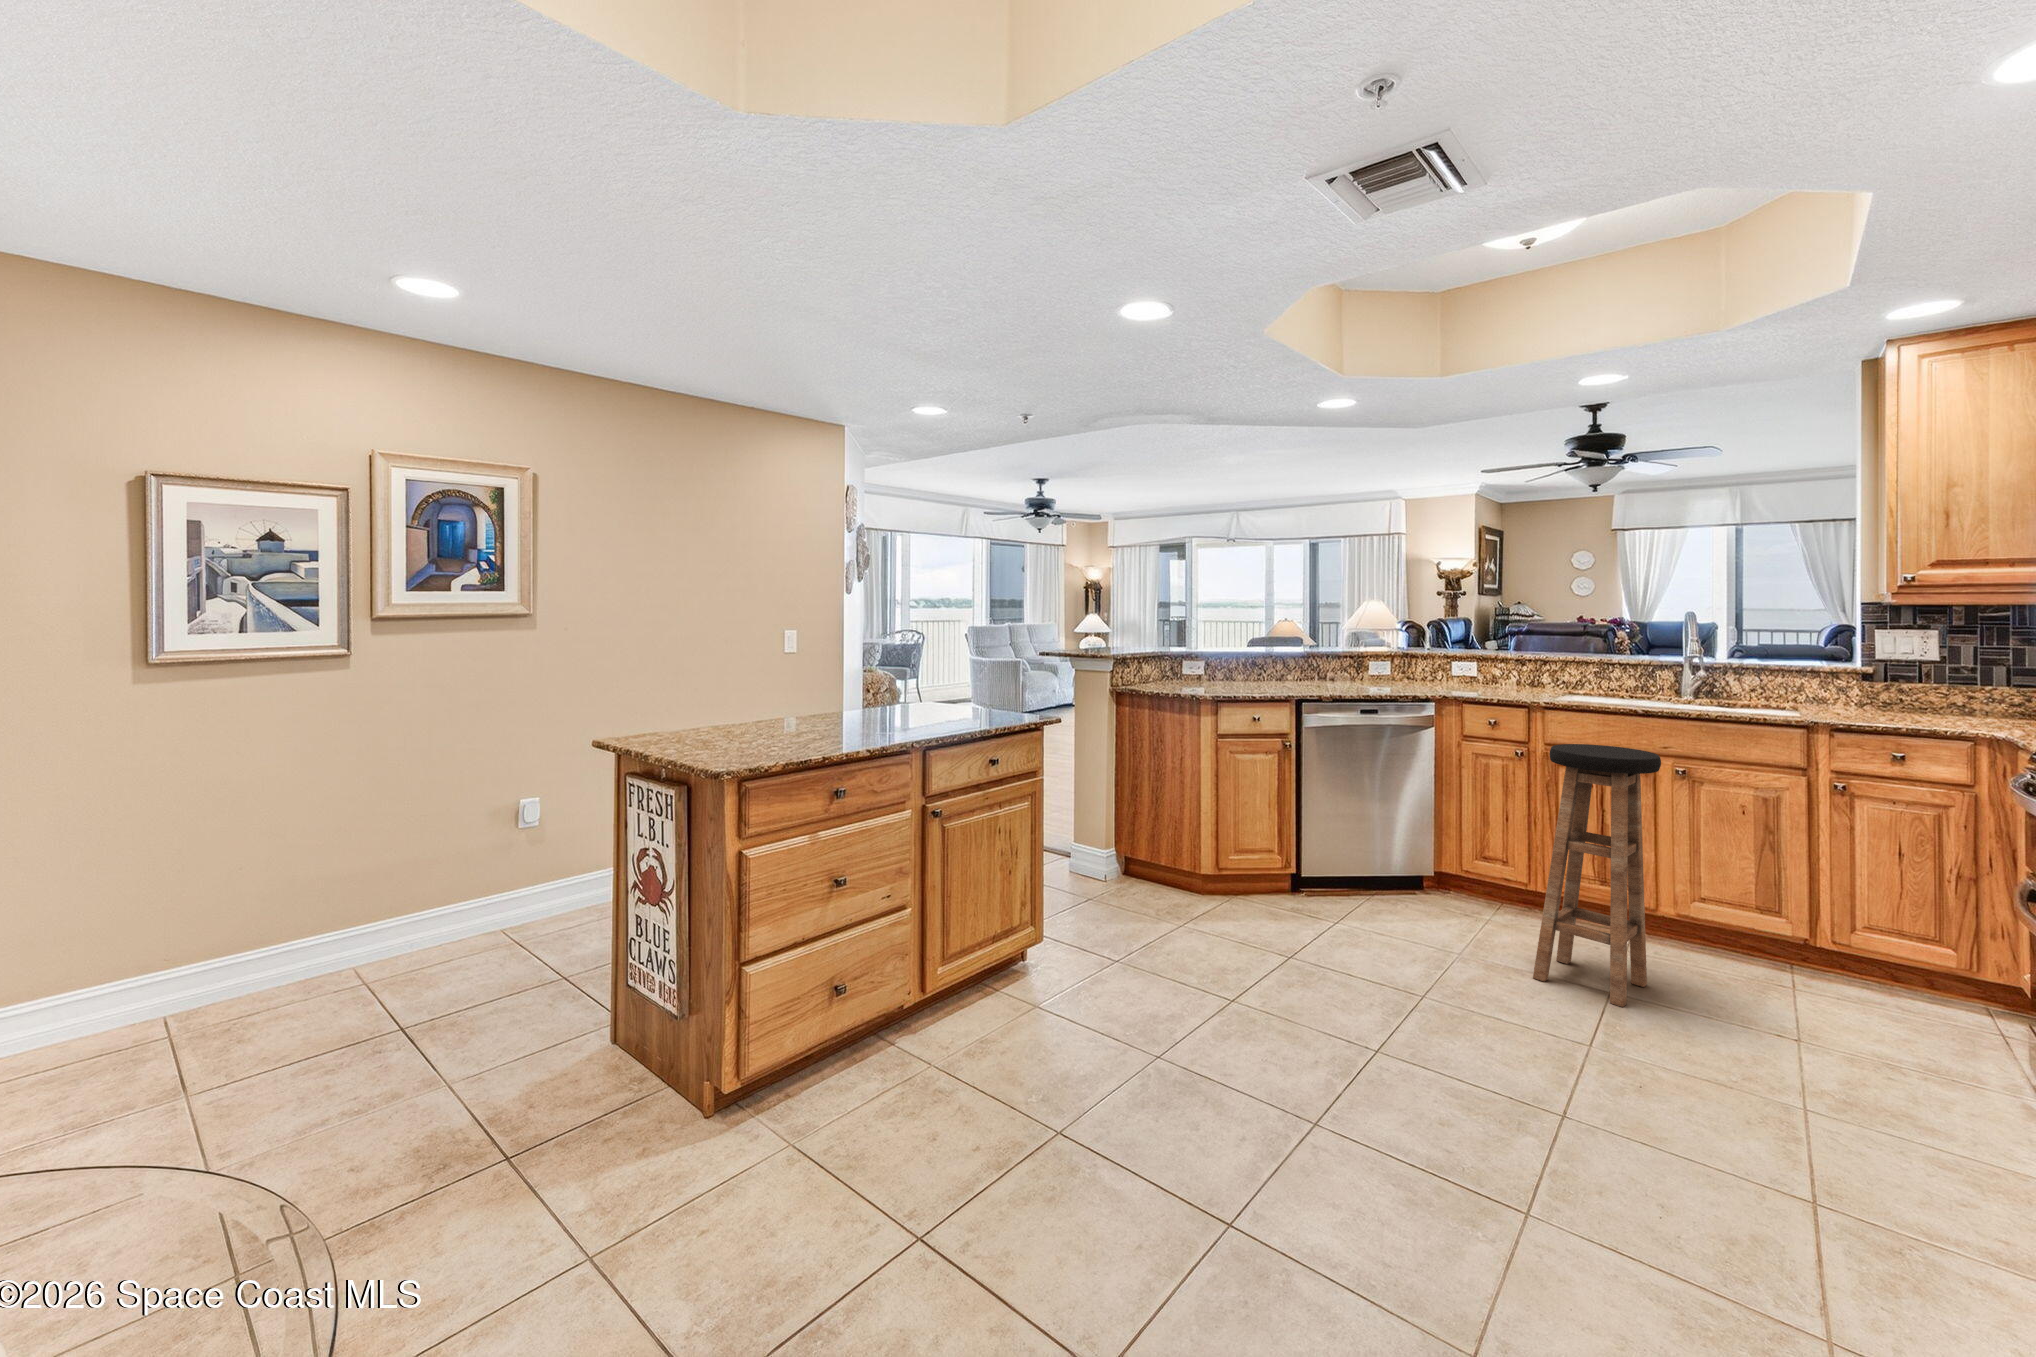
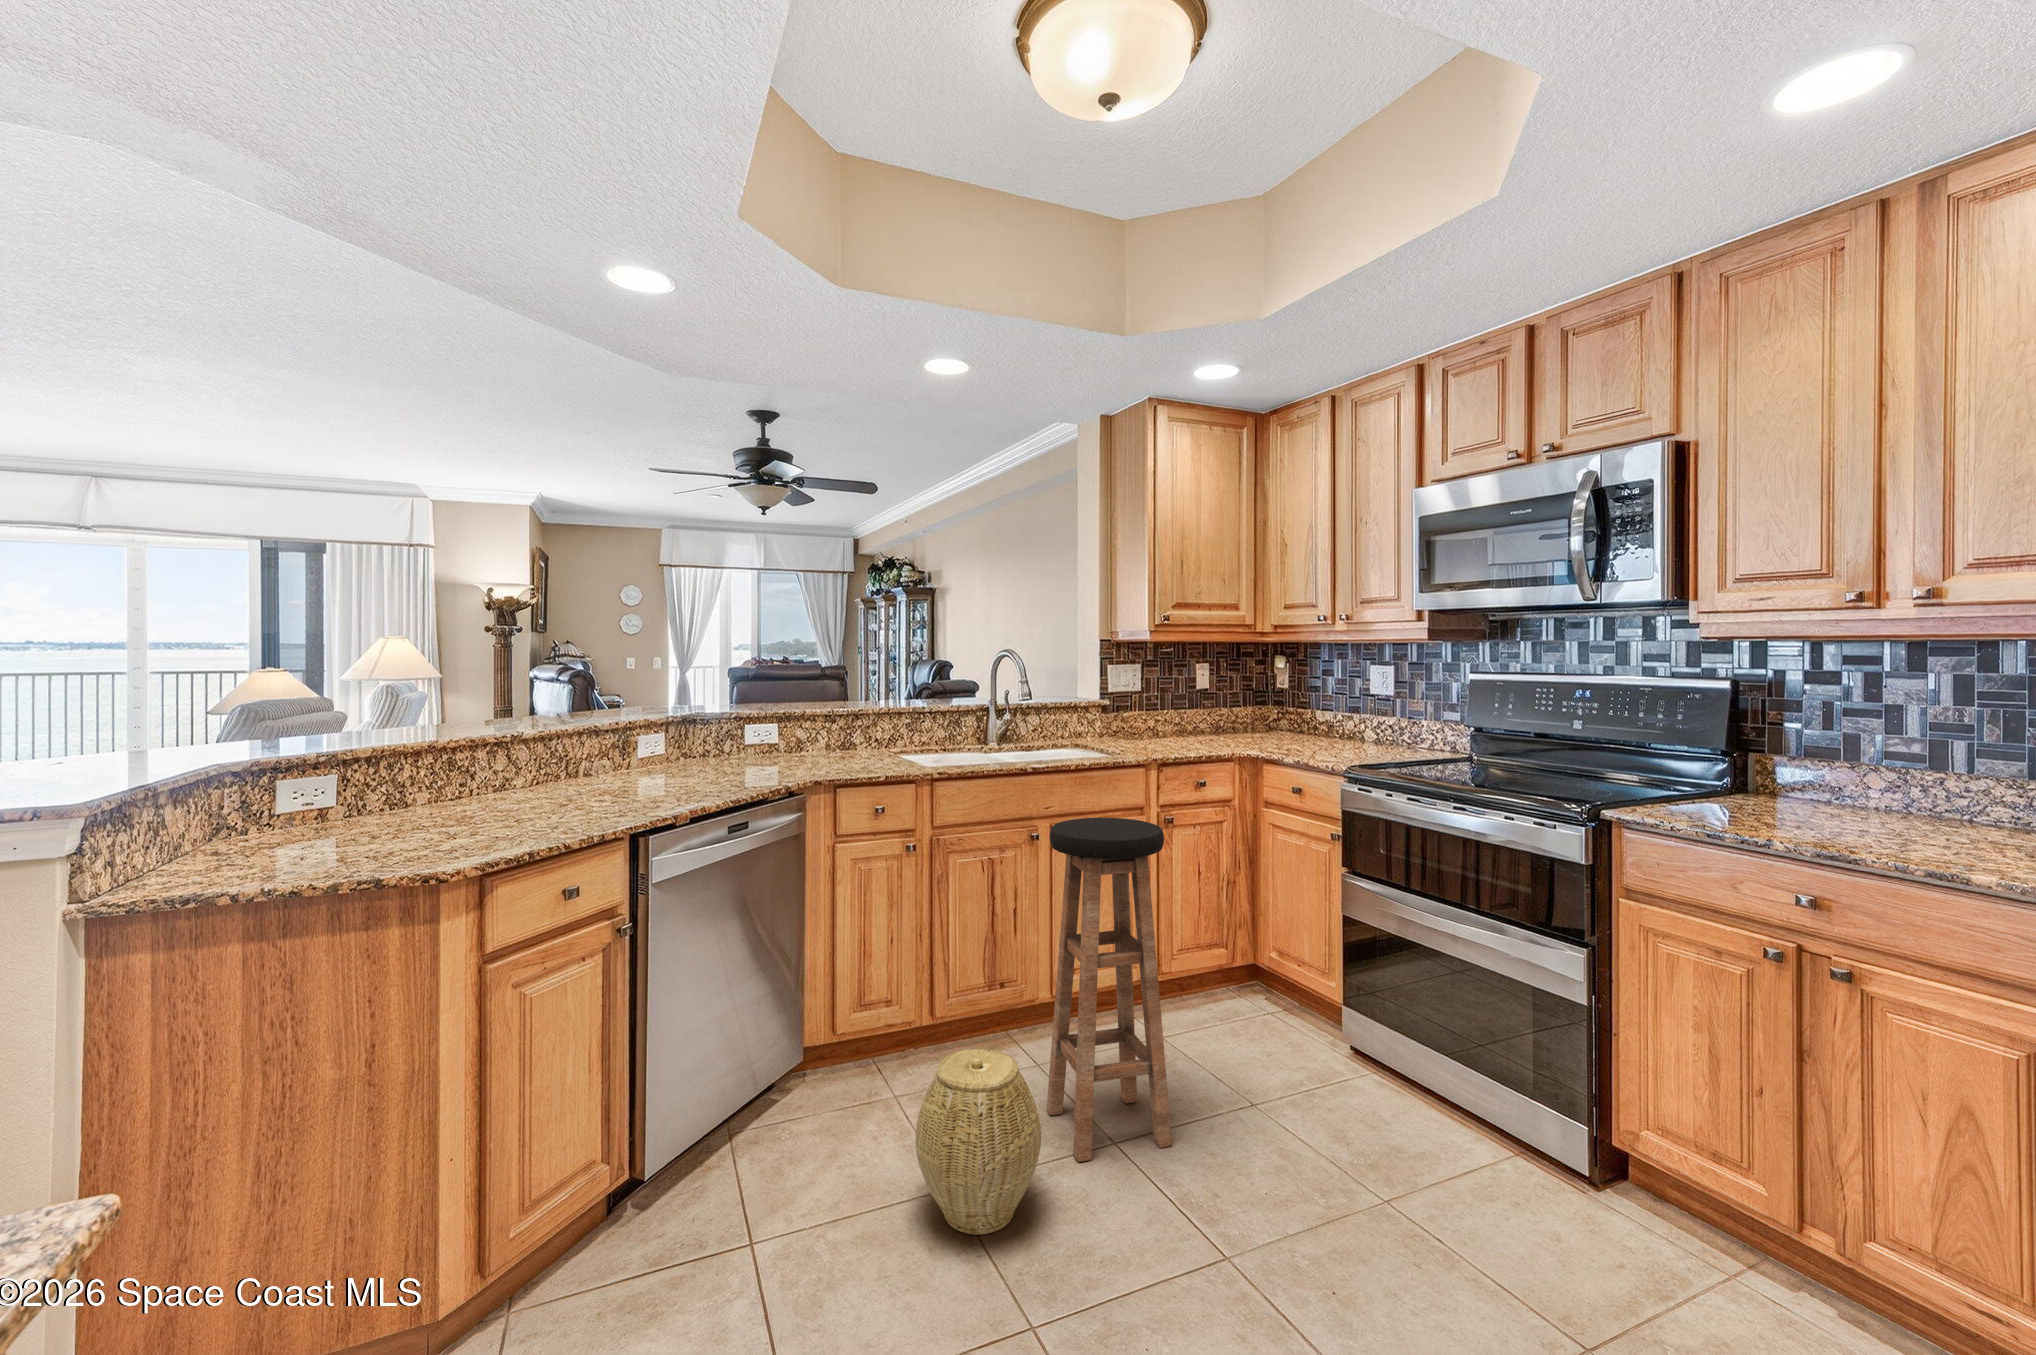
woven basket: none [1394,863,1482,968] -> present [916,1049,1041,1235]

